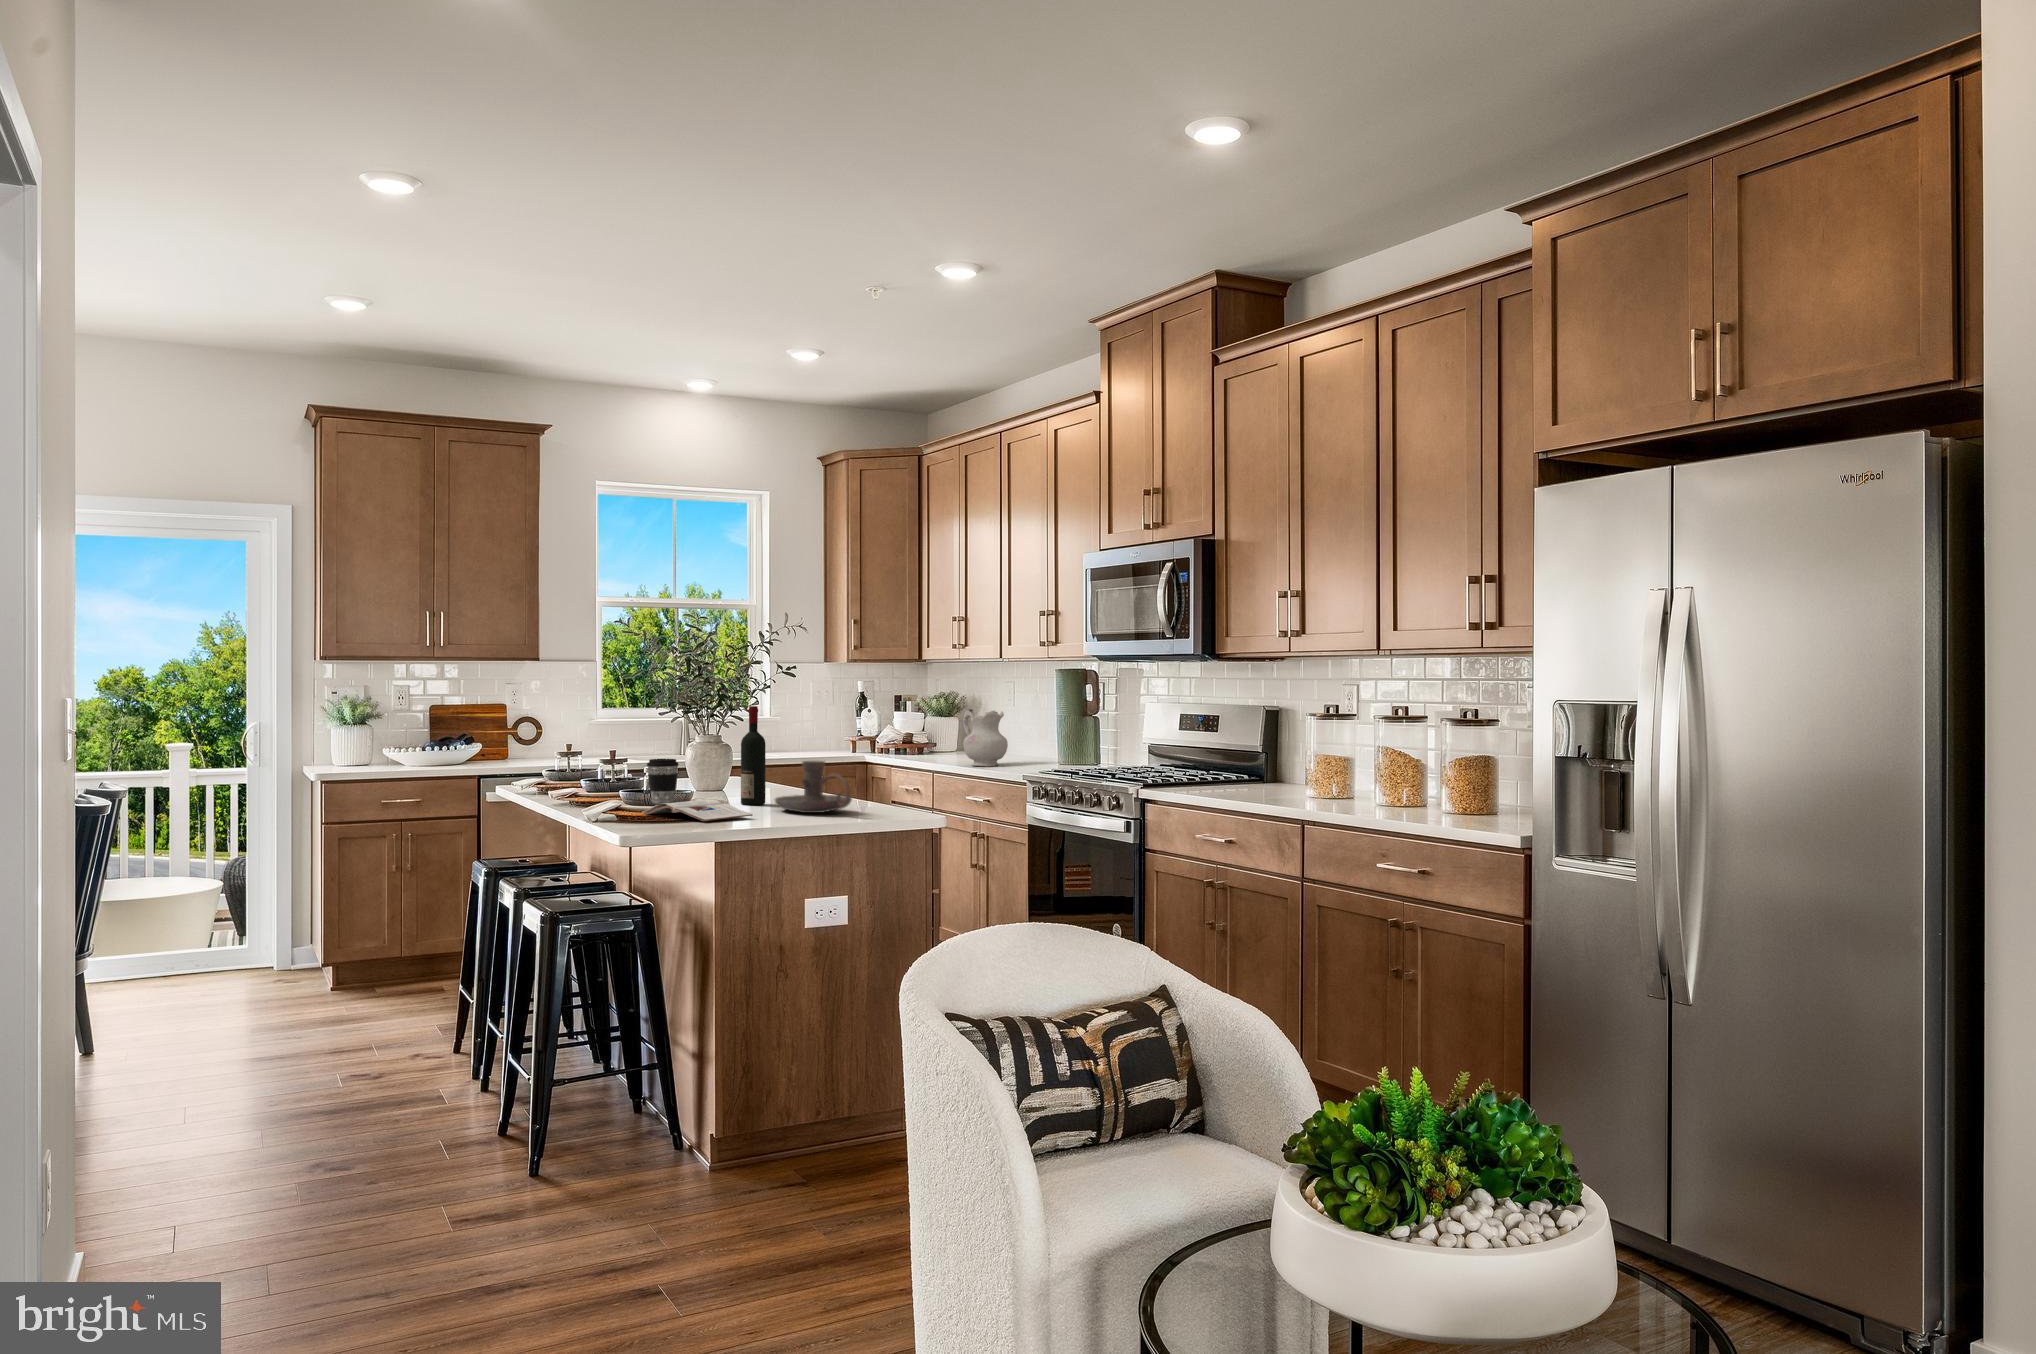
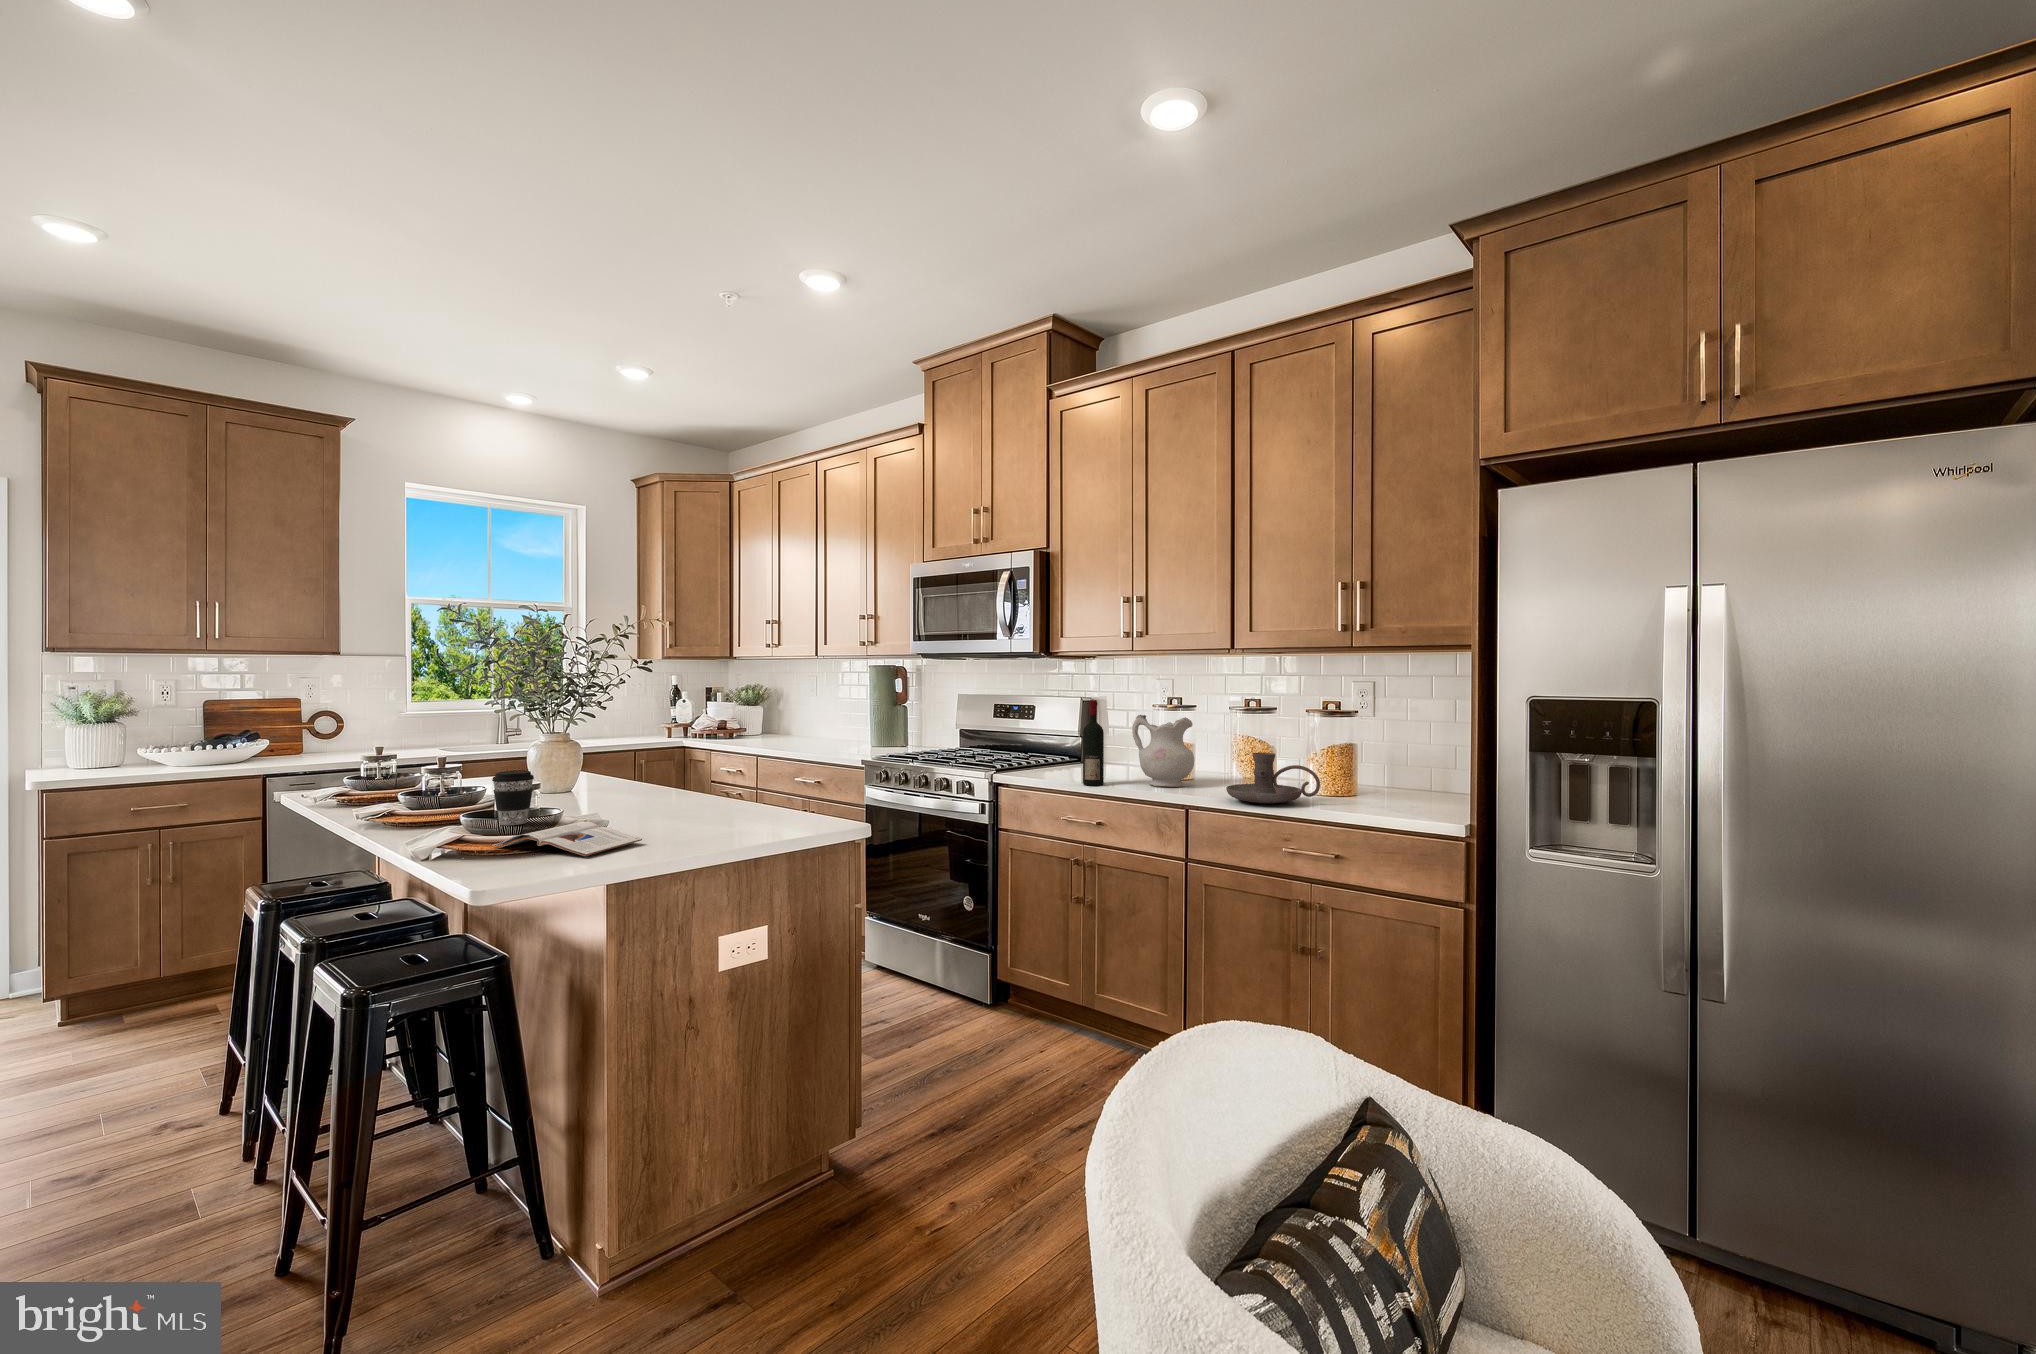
wine bottle: present [741,706,766,805] -> present [1083,700,1104,786]
ceramic pitcher: present [963,709,1008,766] -> present [1132,715,1194,787]
candle holder: present [775,761,852,813] -> present [1226,752,1320,804]

